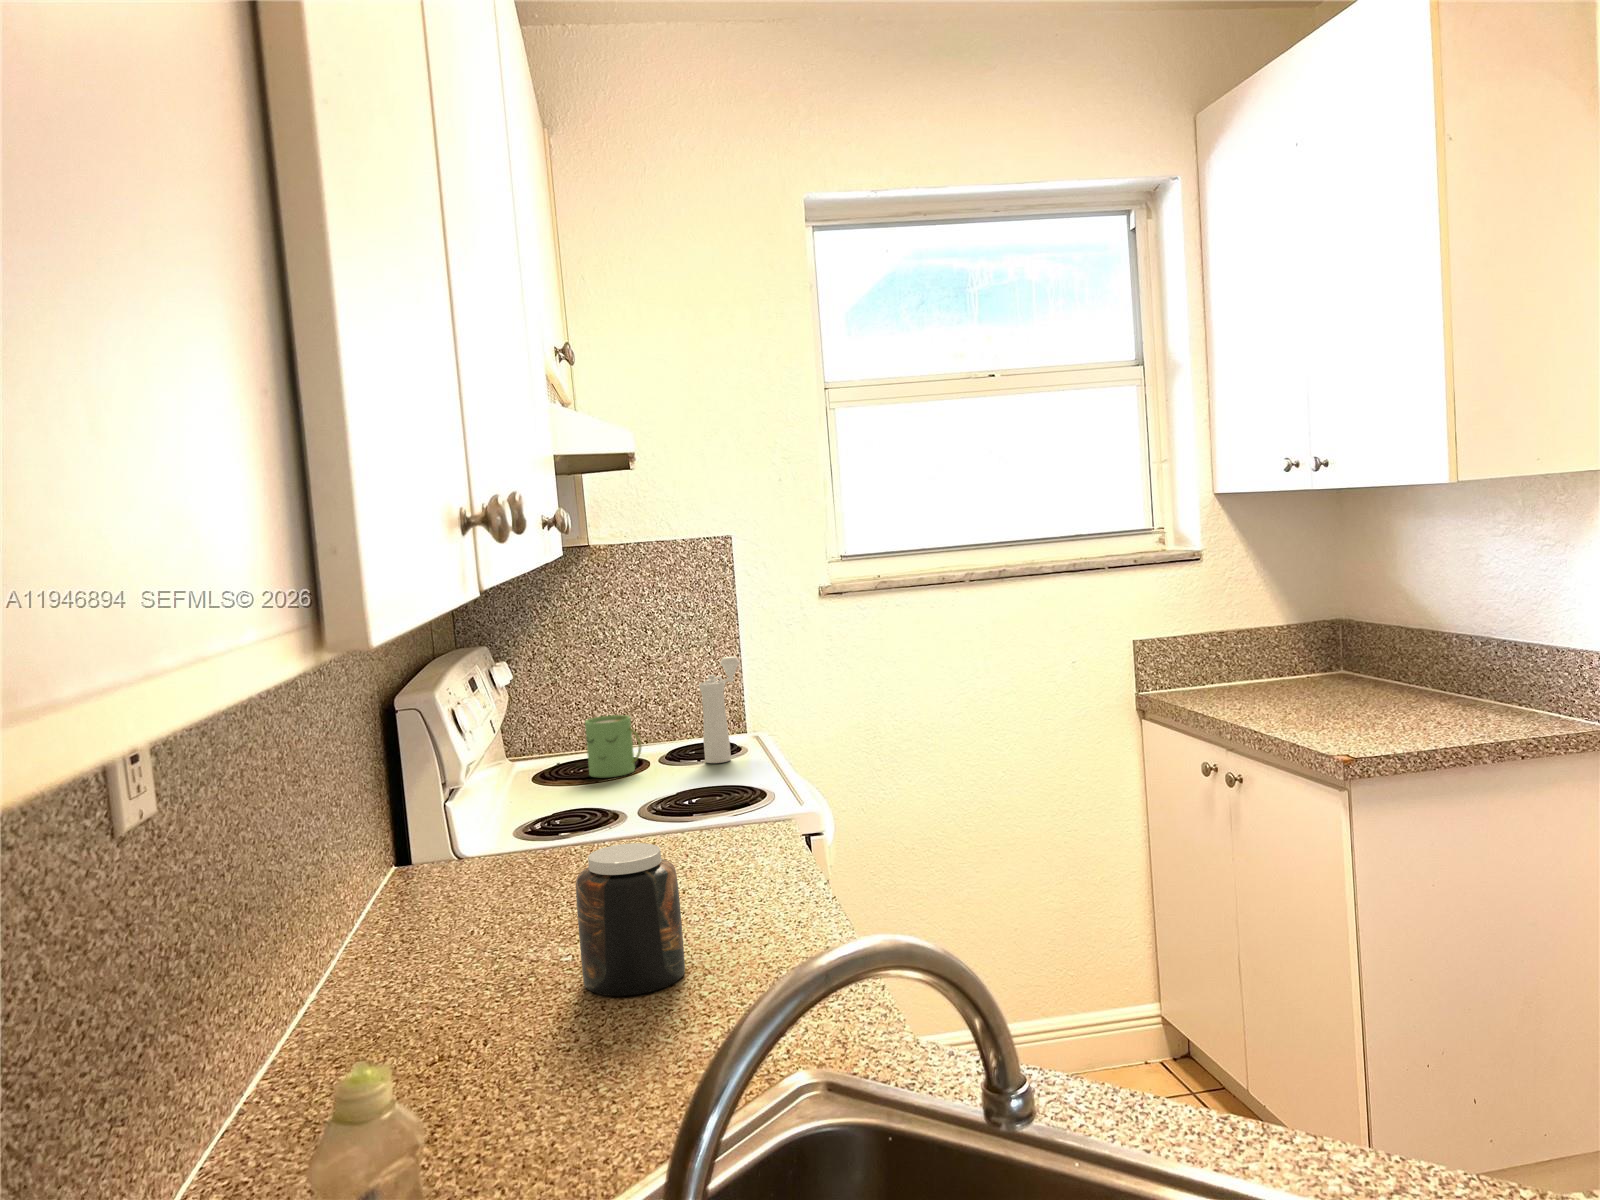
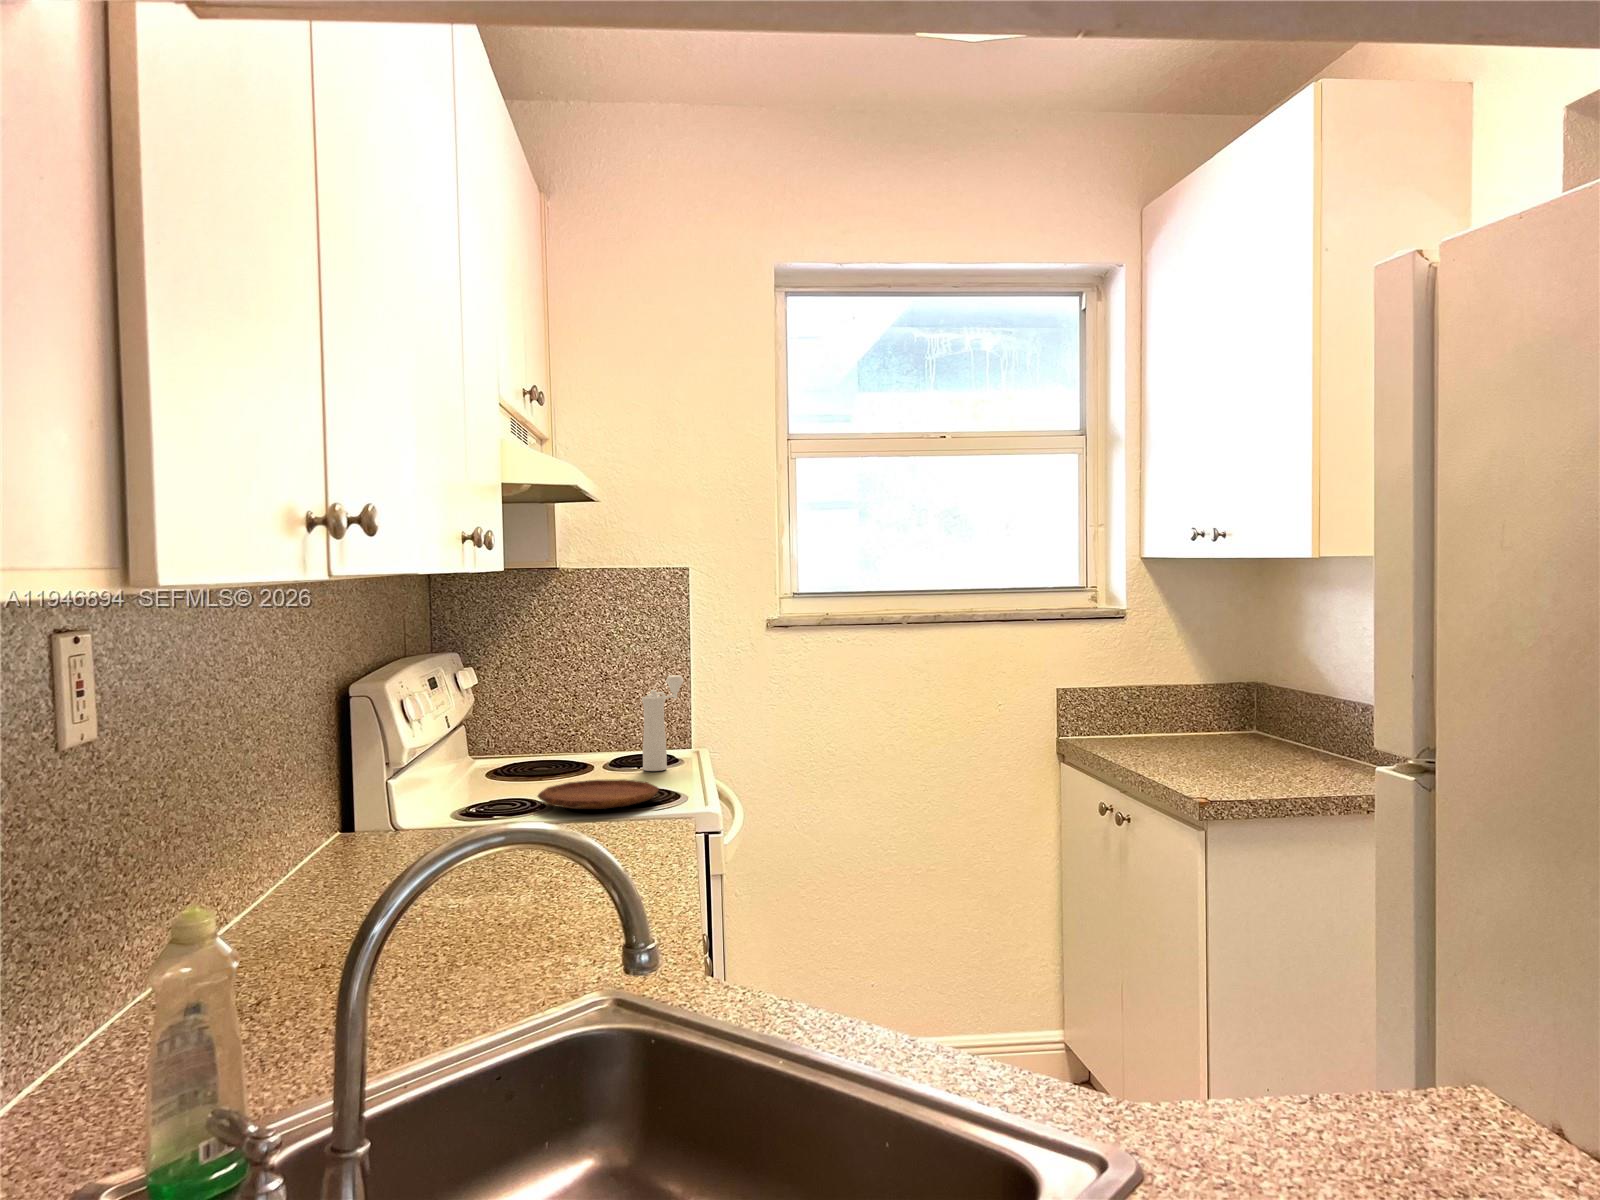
mug: present [585,715,641,777] -> none [535,722,585,777]
tray: none [608,777,741,817] -> present [538,779,659,809]
jar: present [576,843,685,996] -> none [457,811,545,935]

